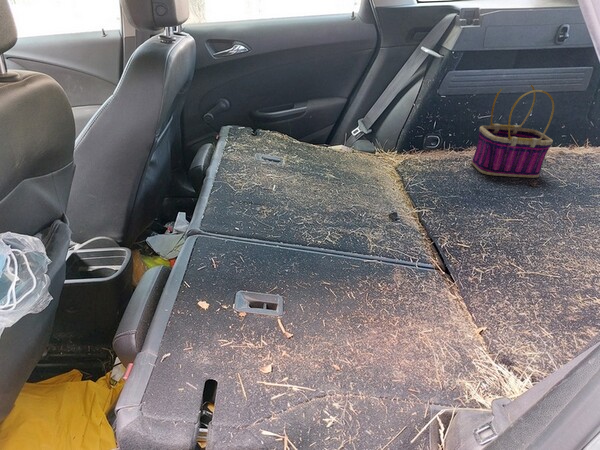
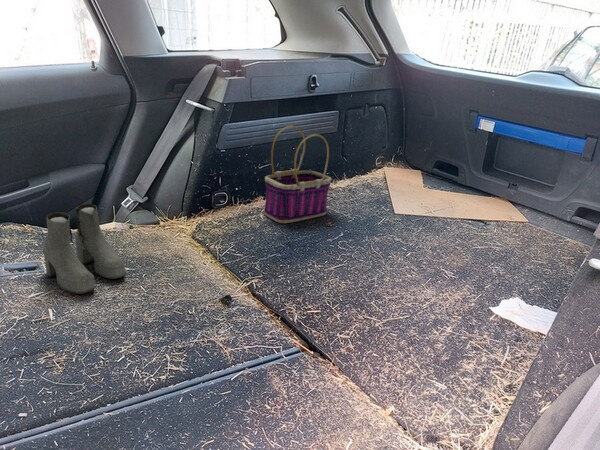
boots: none [270,114,325,181] -> present [43,204,126,294]

